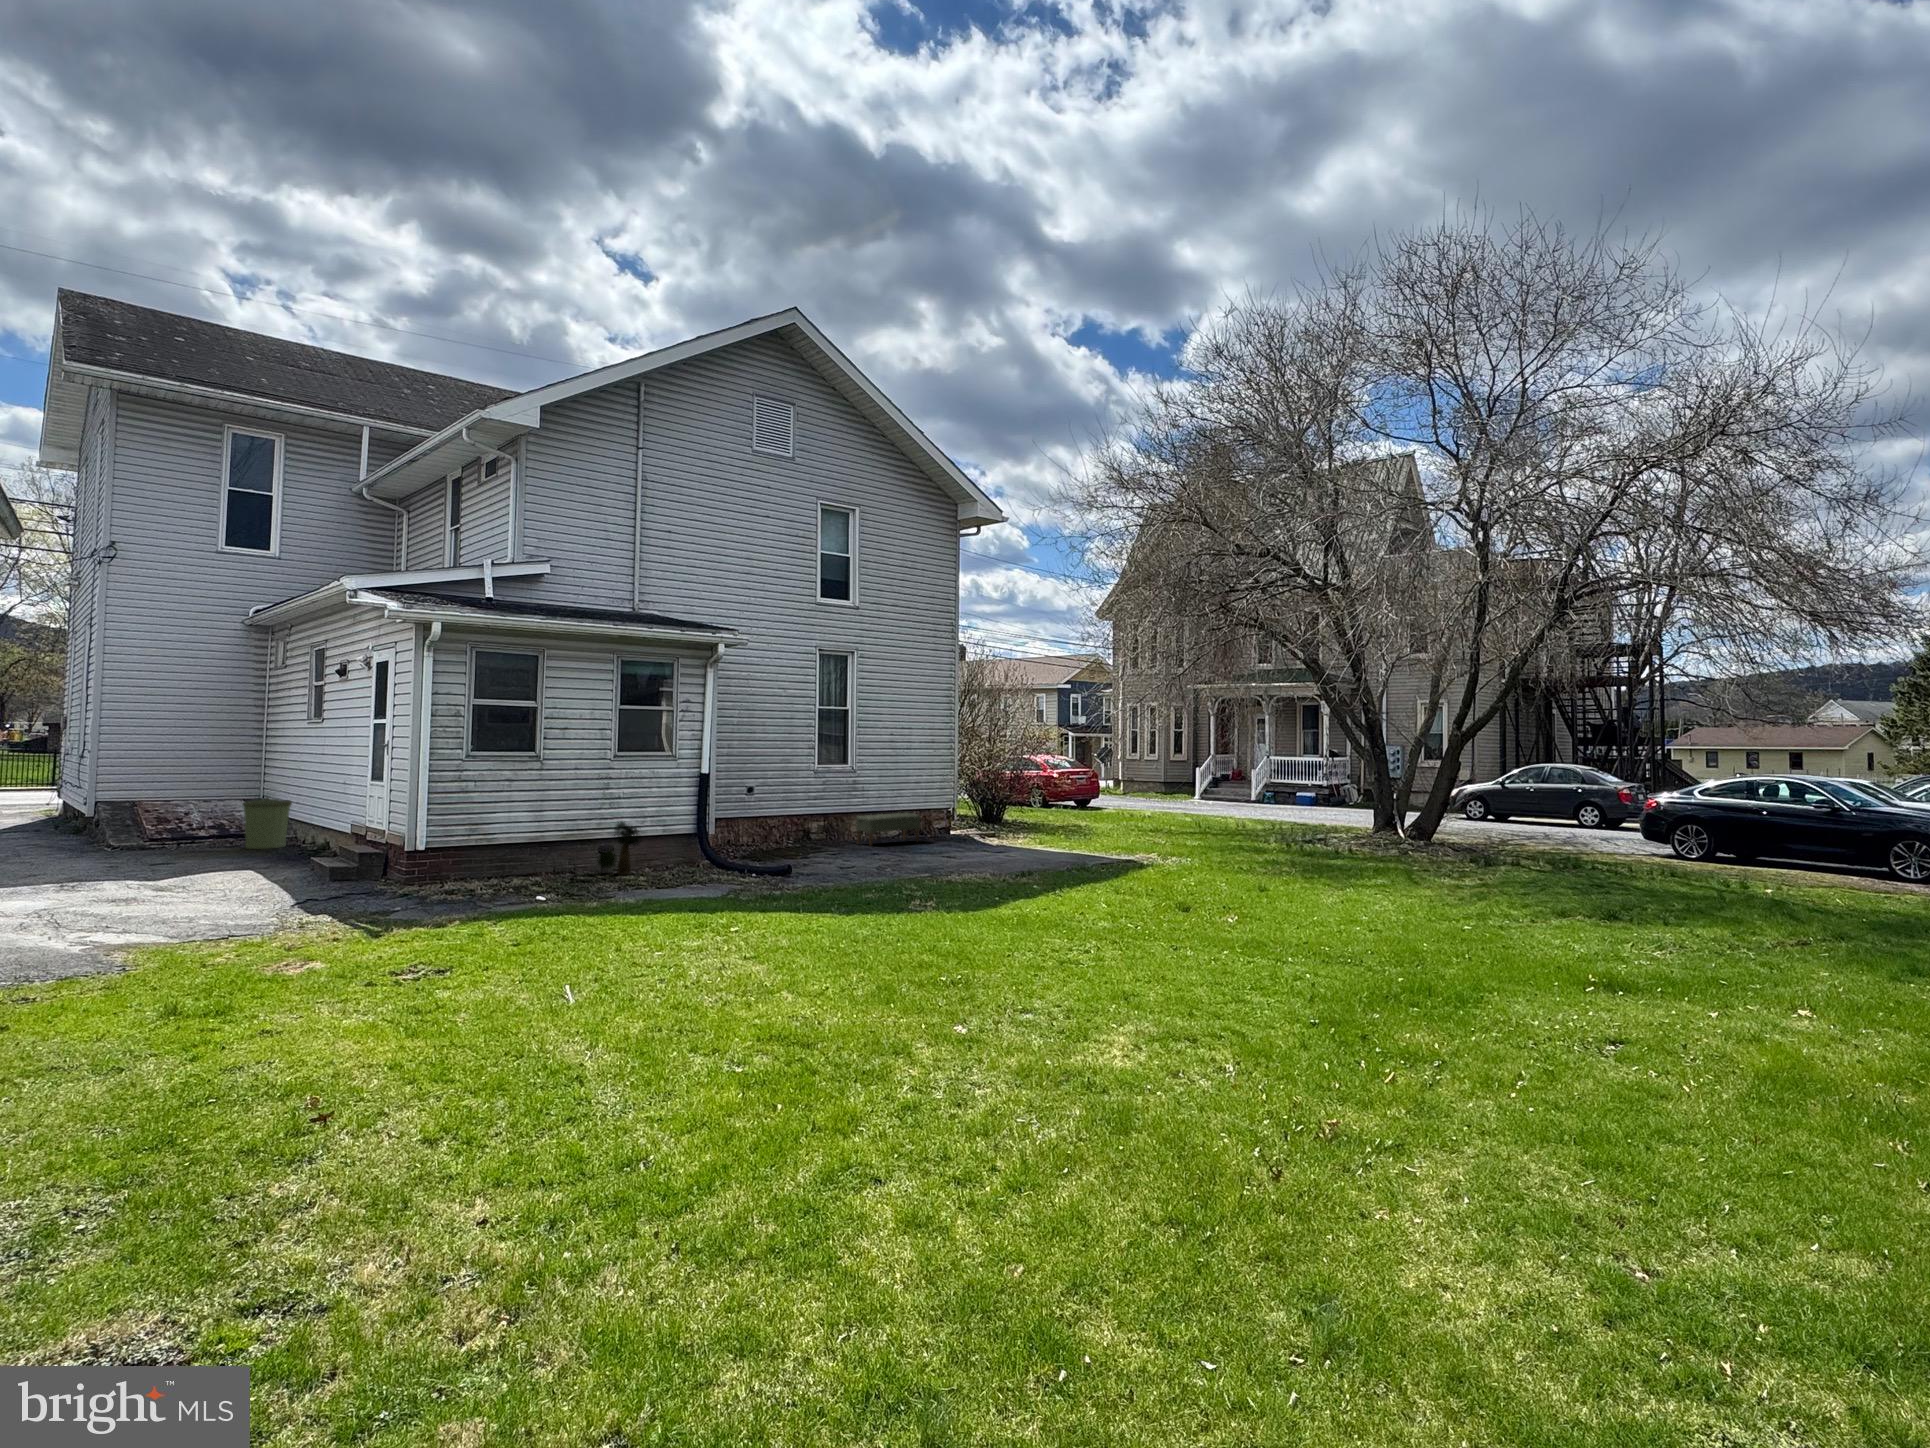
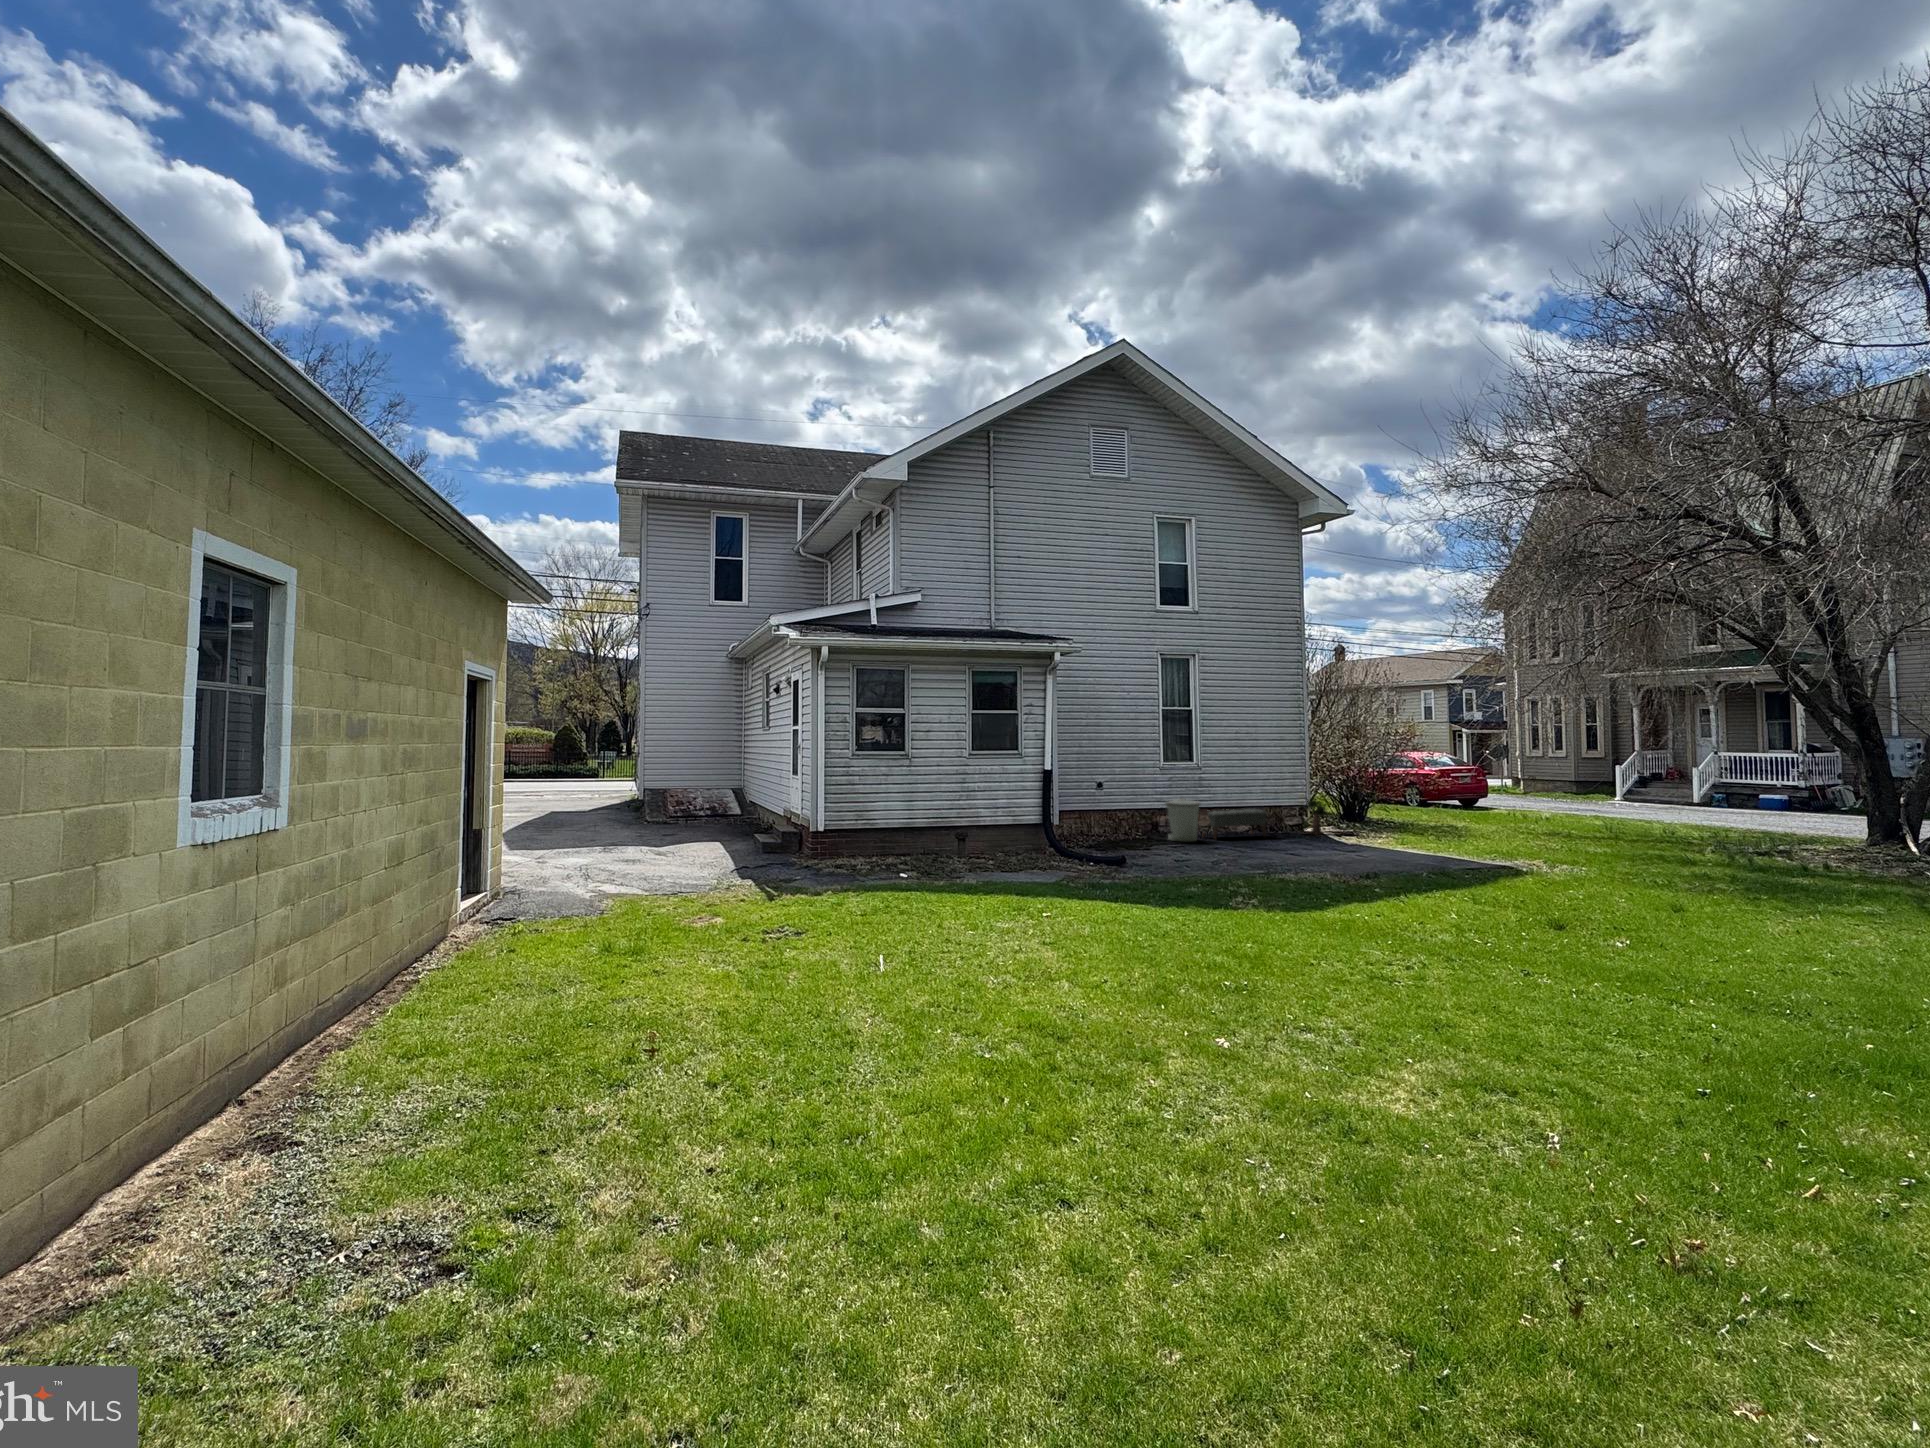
trash can: present [242,797,292,849] -> present [1165,798,1200,842]
potted plant: present [597,822,641,875] -> present [1297,799,1326,835]

